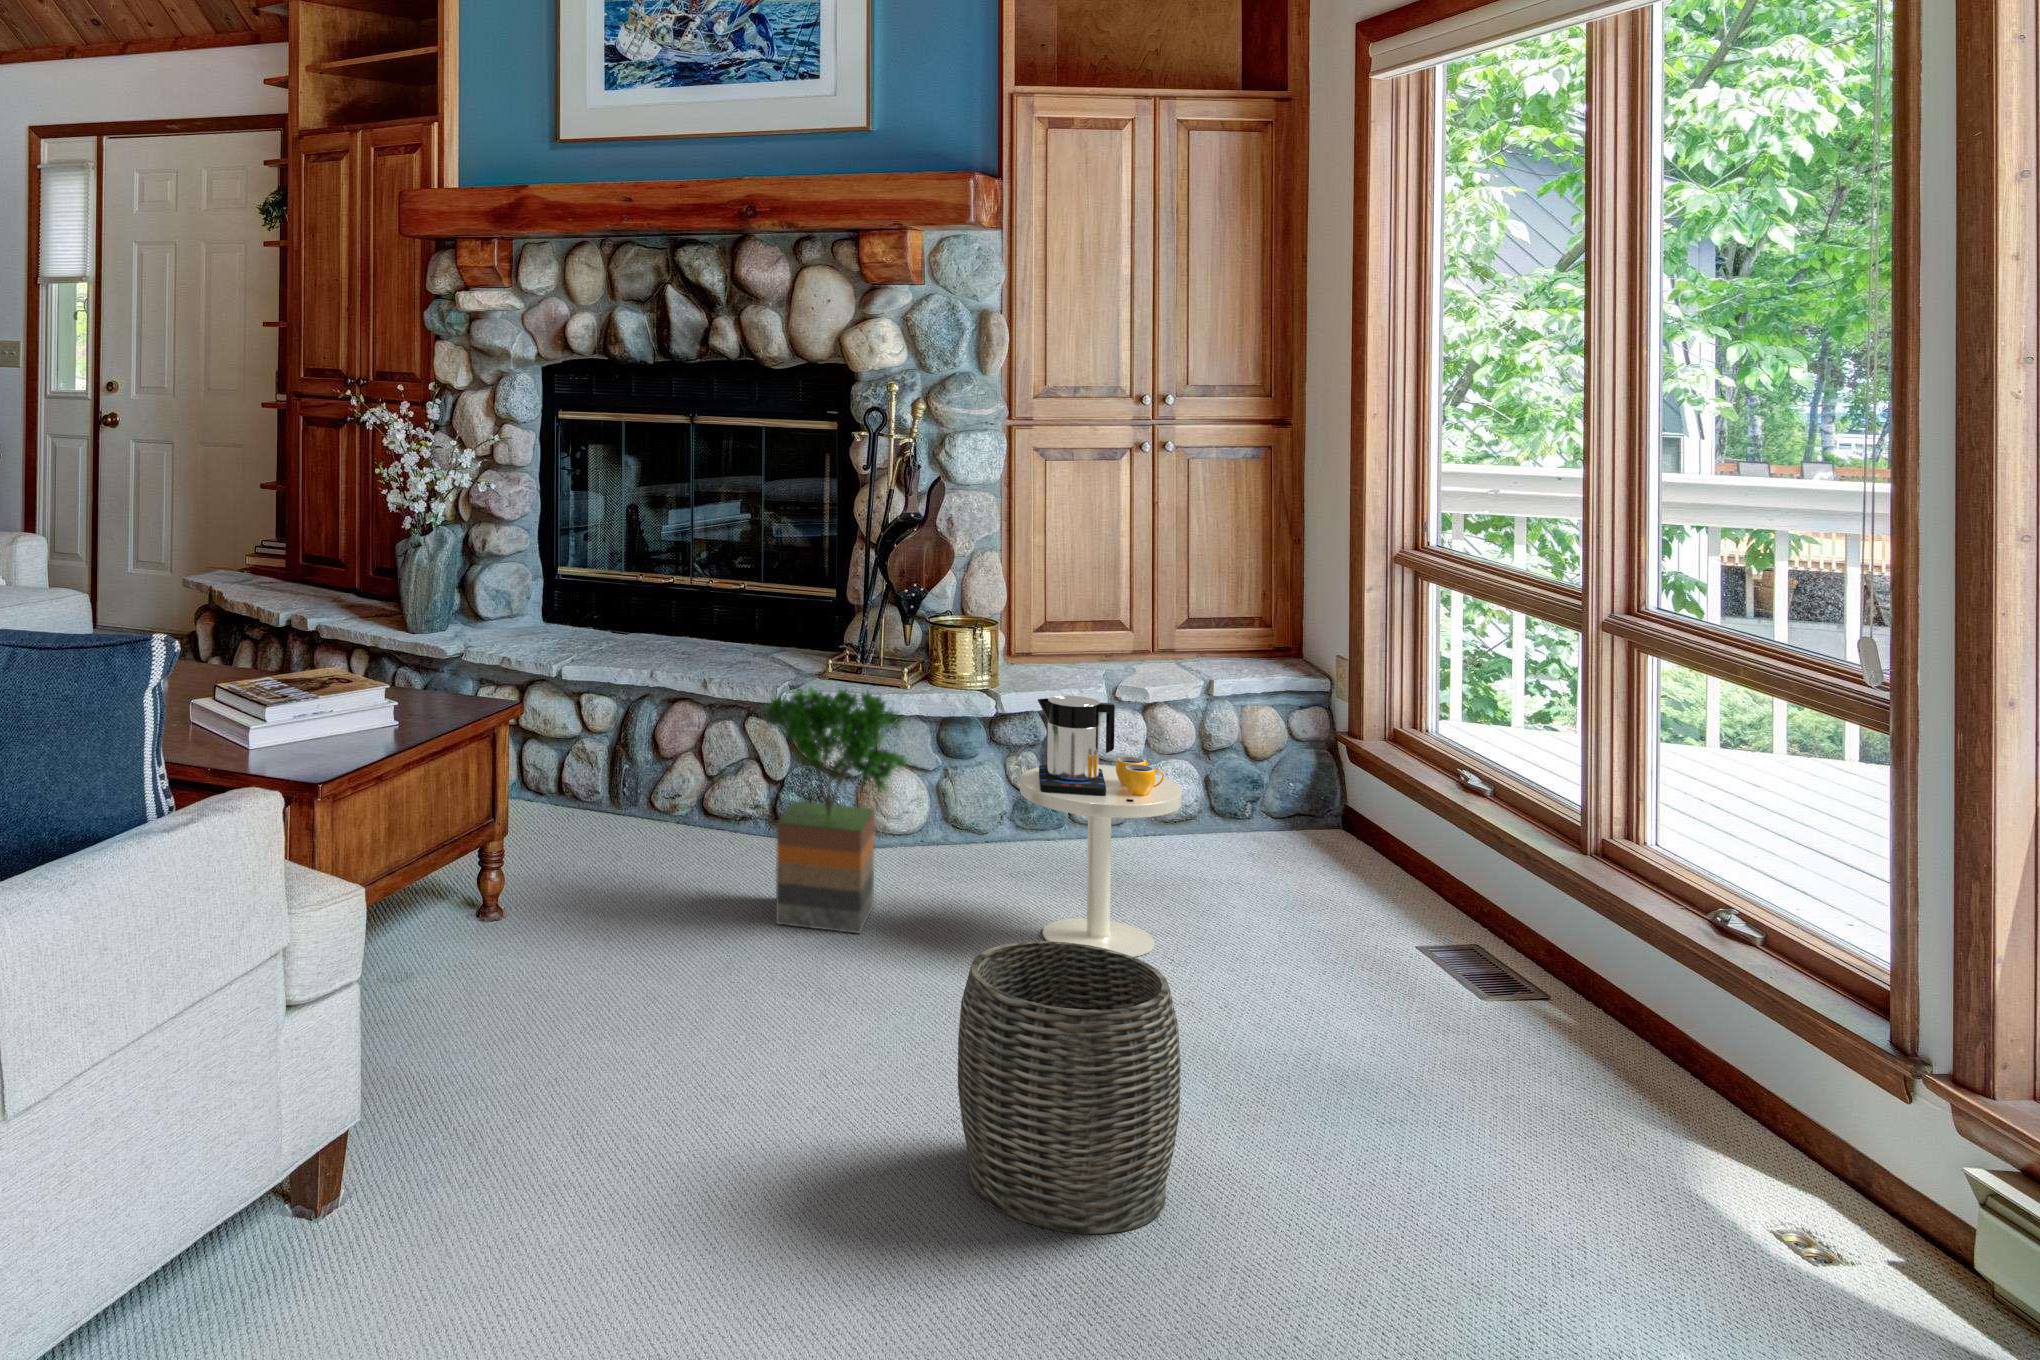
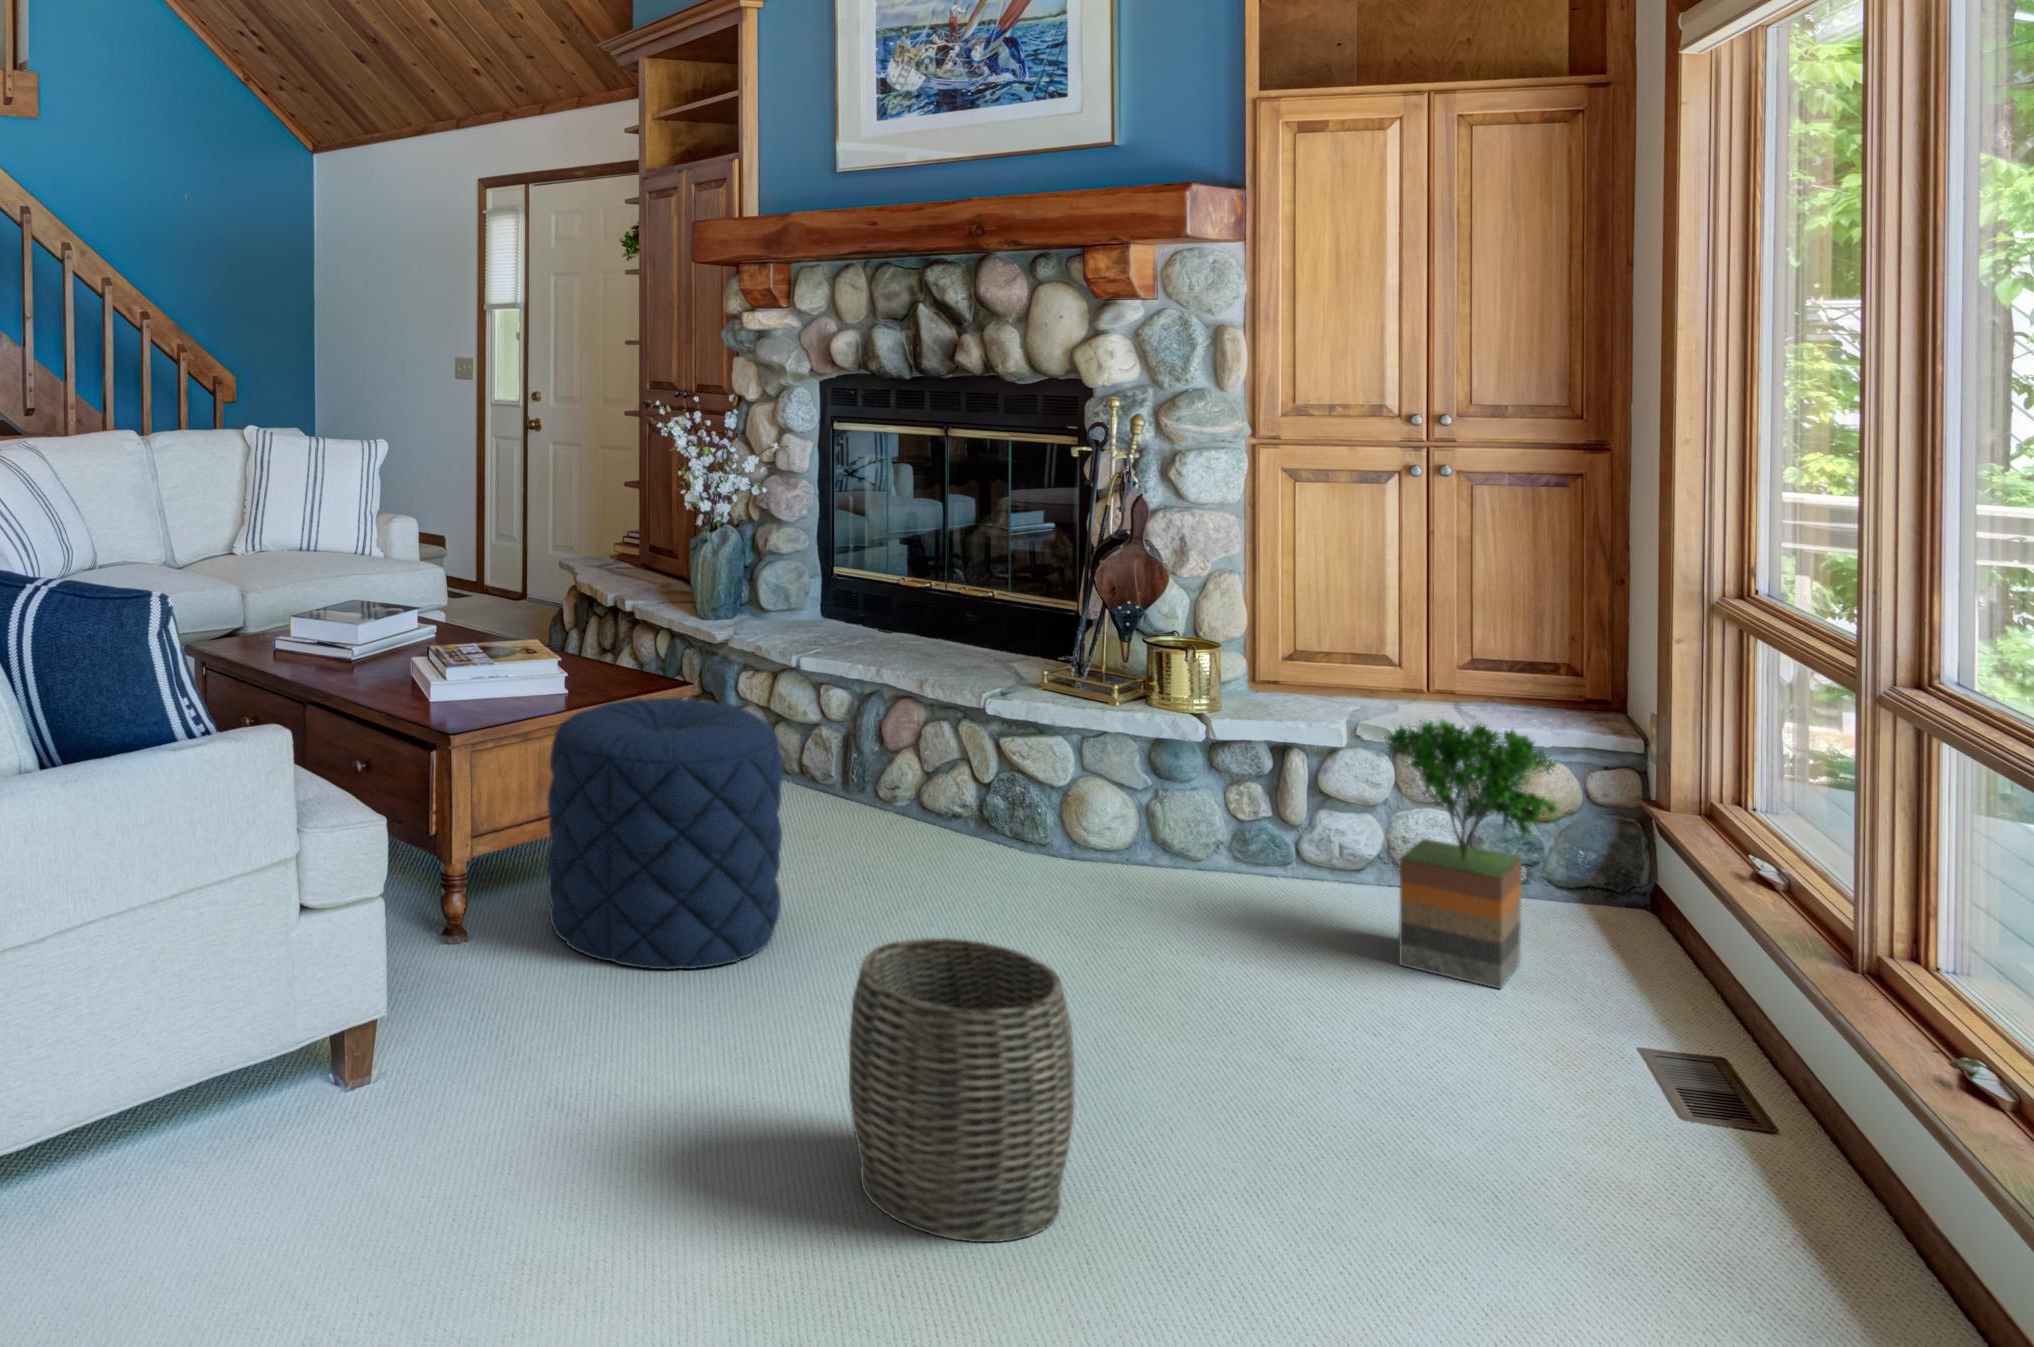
potted tree: present [762,687,906,933] -> present [1384,719,1561,989]
side table: present [1020,696,1182,957] -> none [1144,716,1322,999]
pouf: none [443,726,698,1021] -> present [547,698,783,969]

